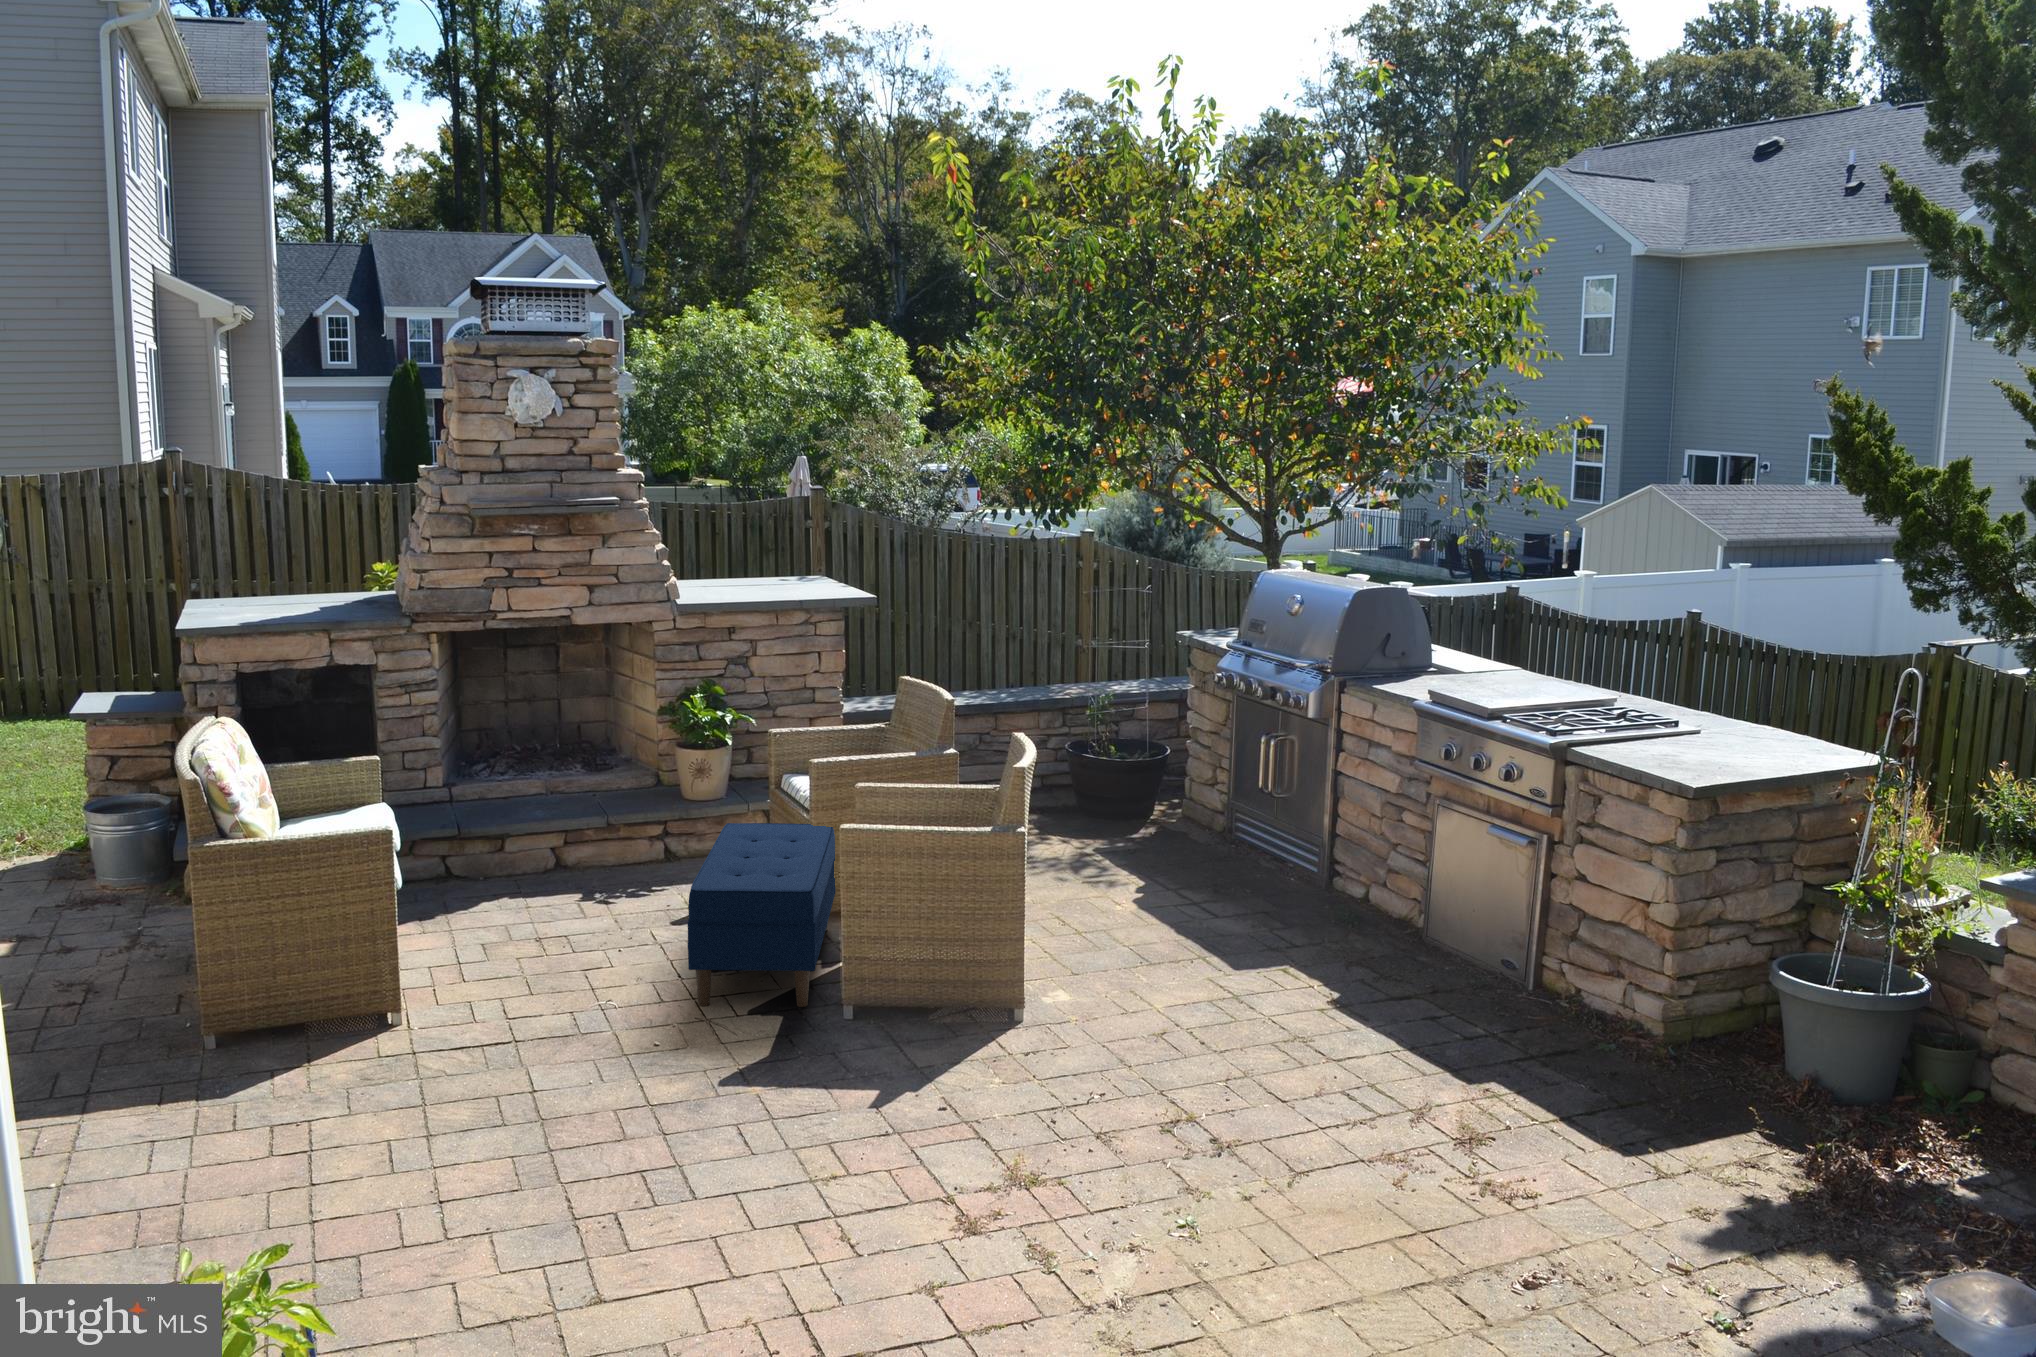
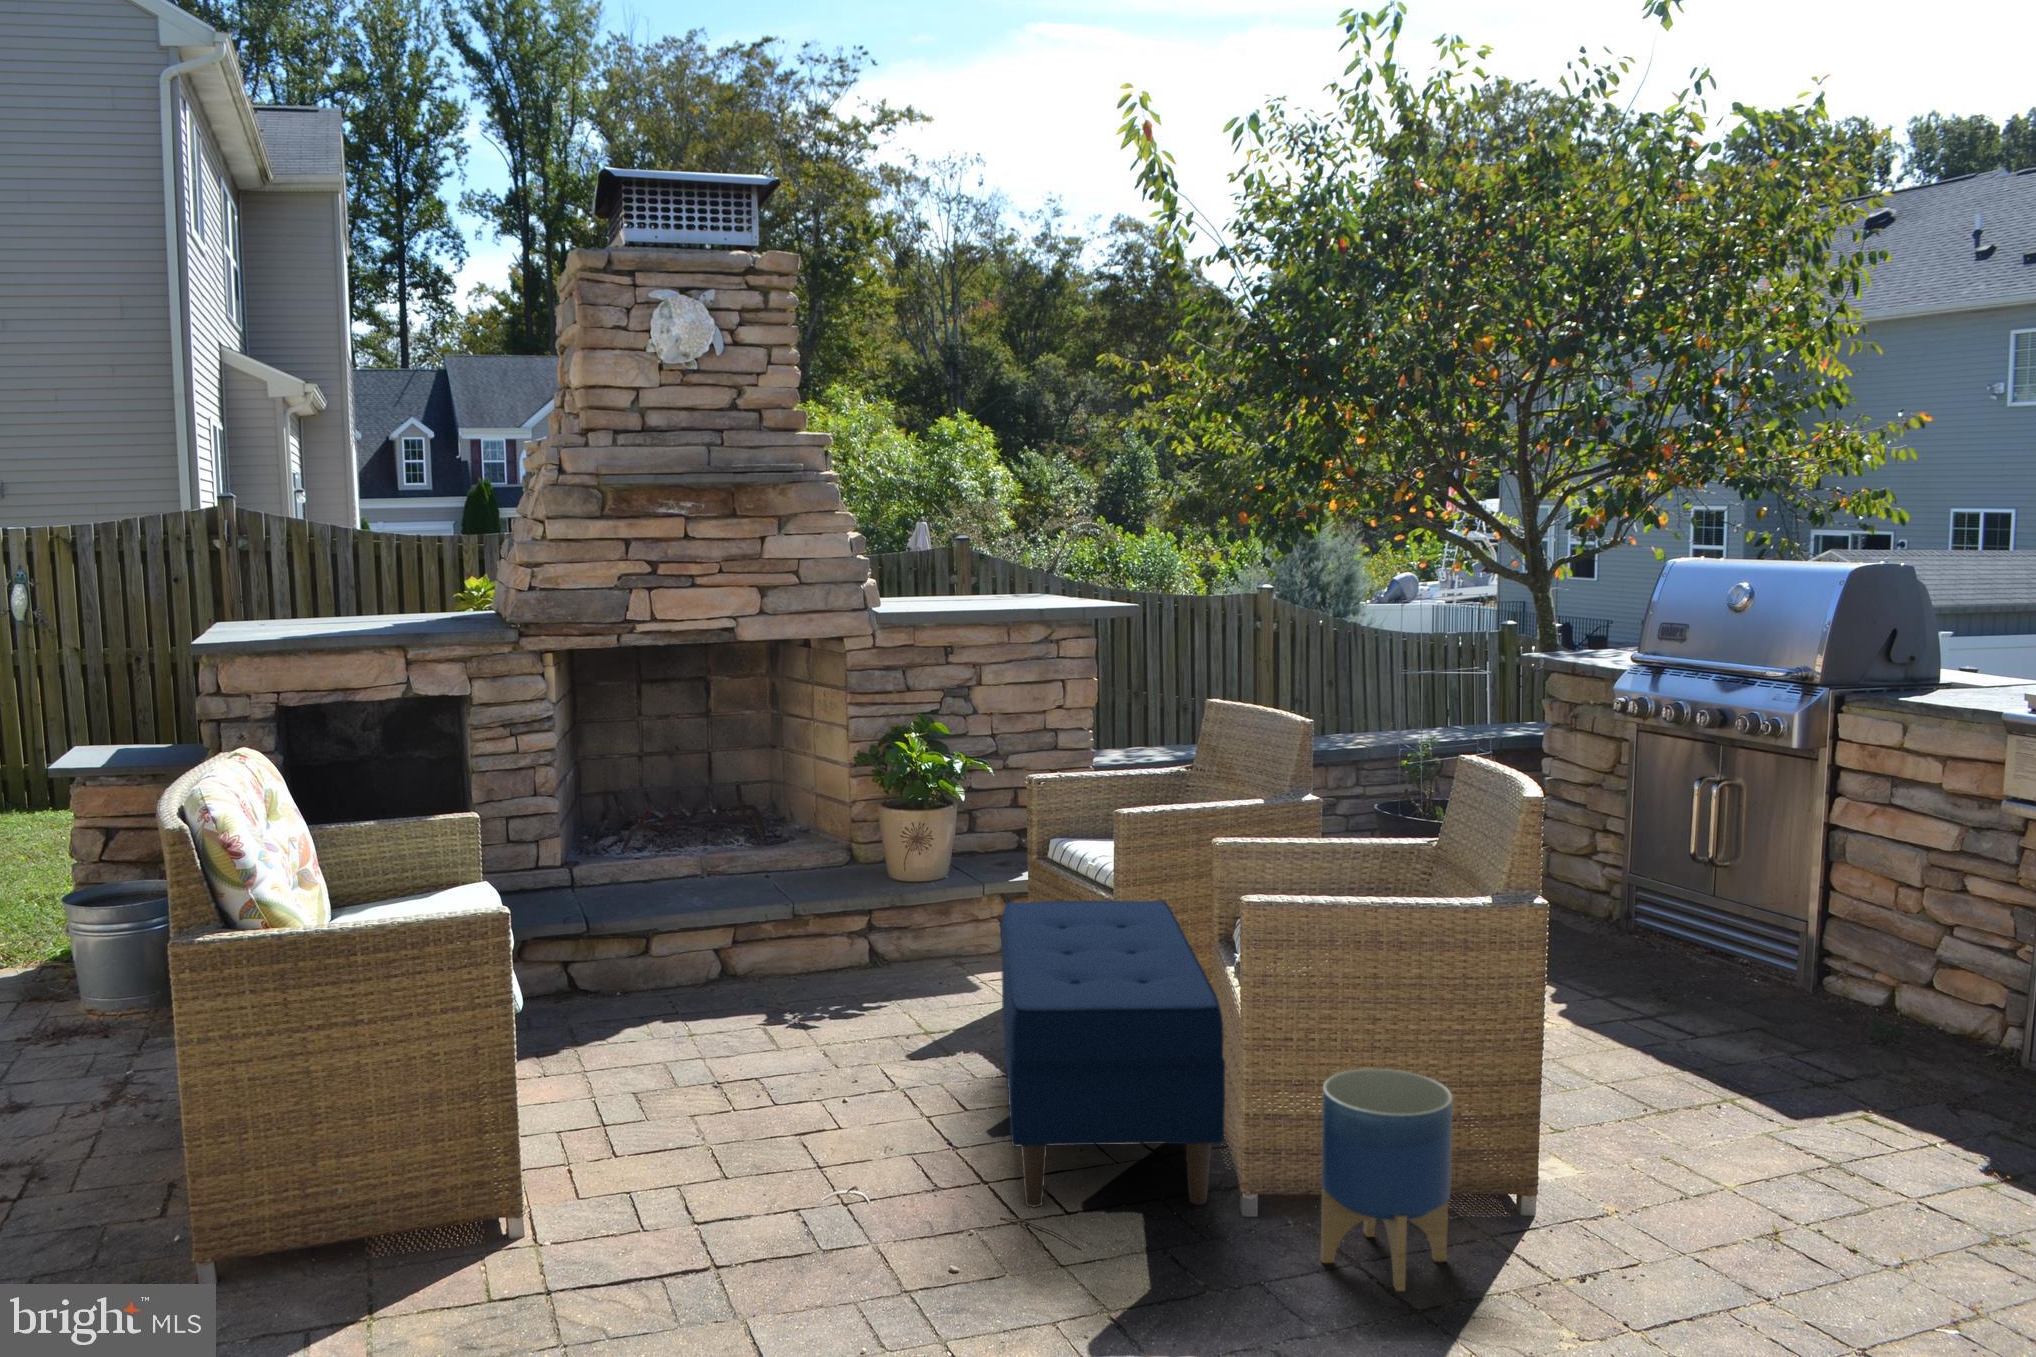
planter: none [852,928,925,1049] -> present [1321,1069,1453,1291]

